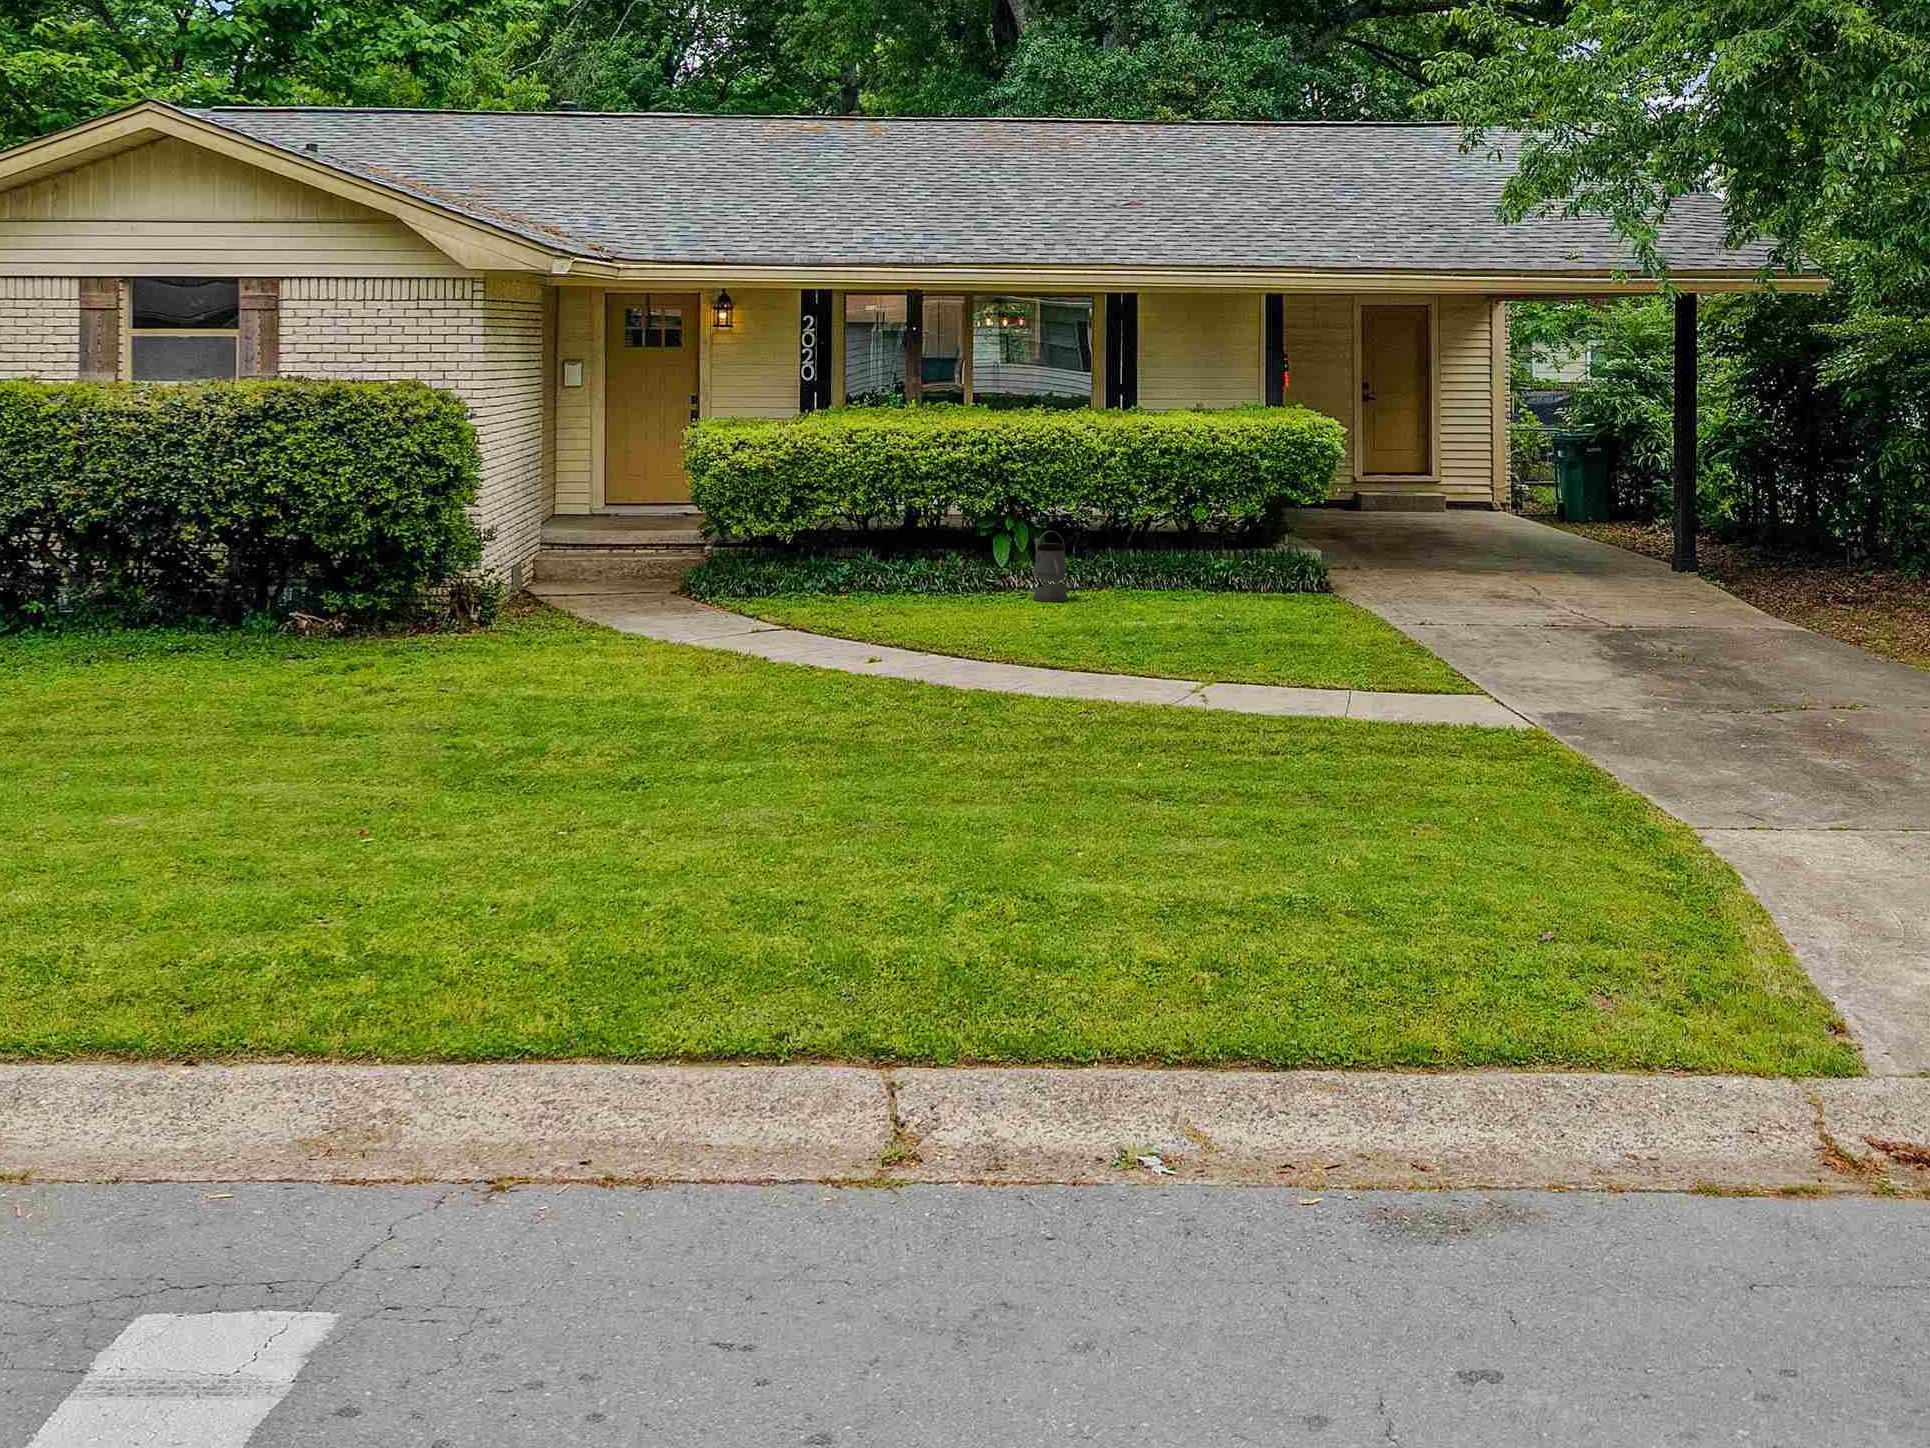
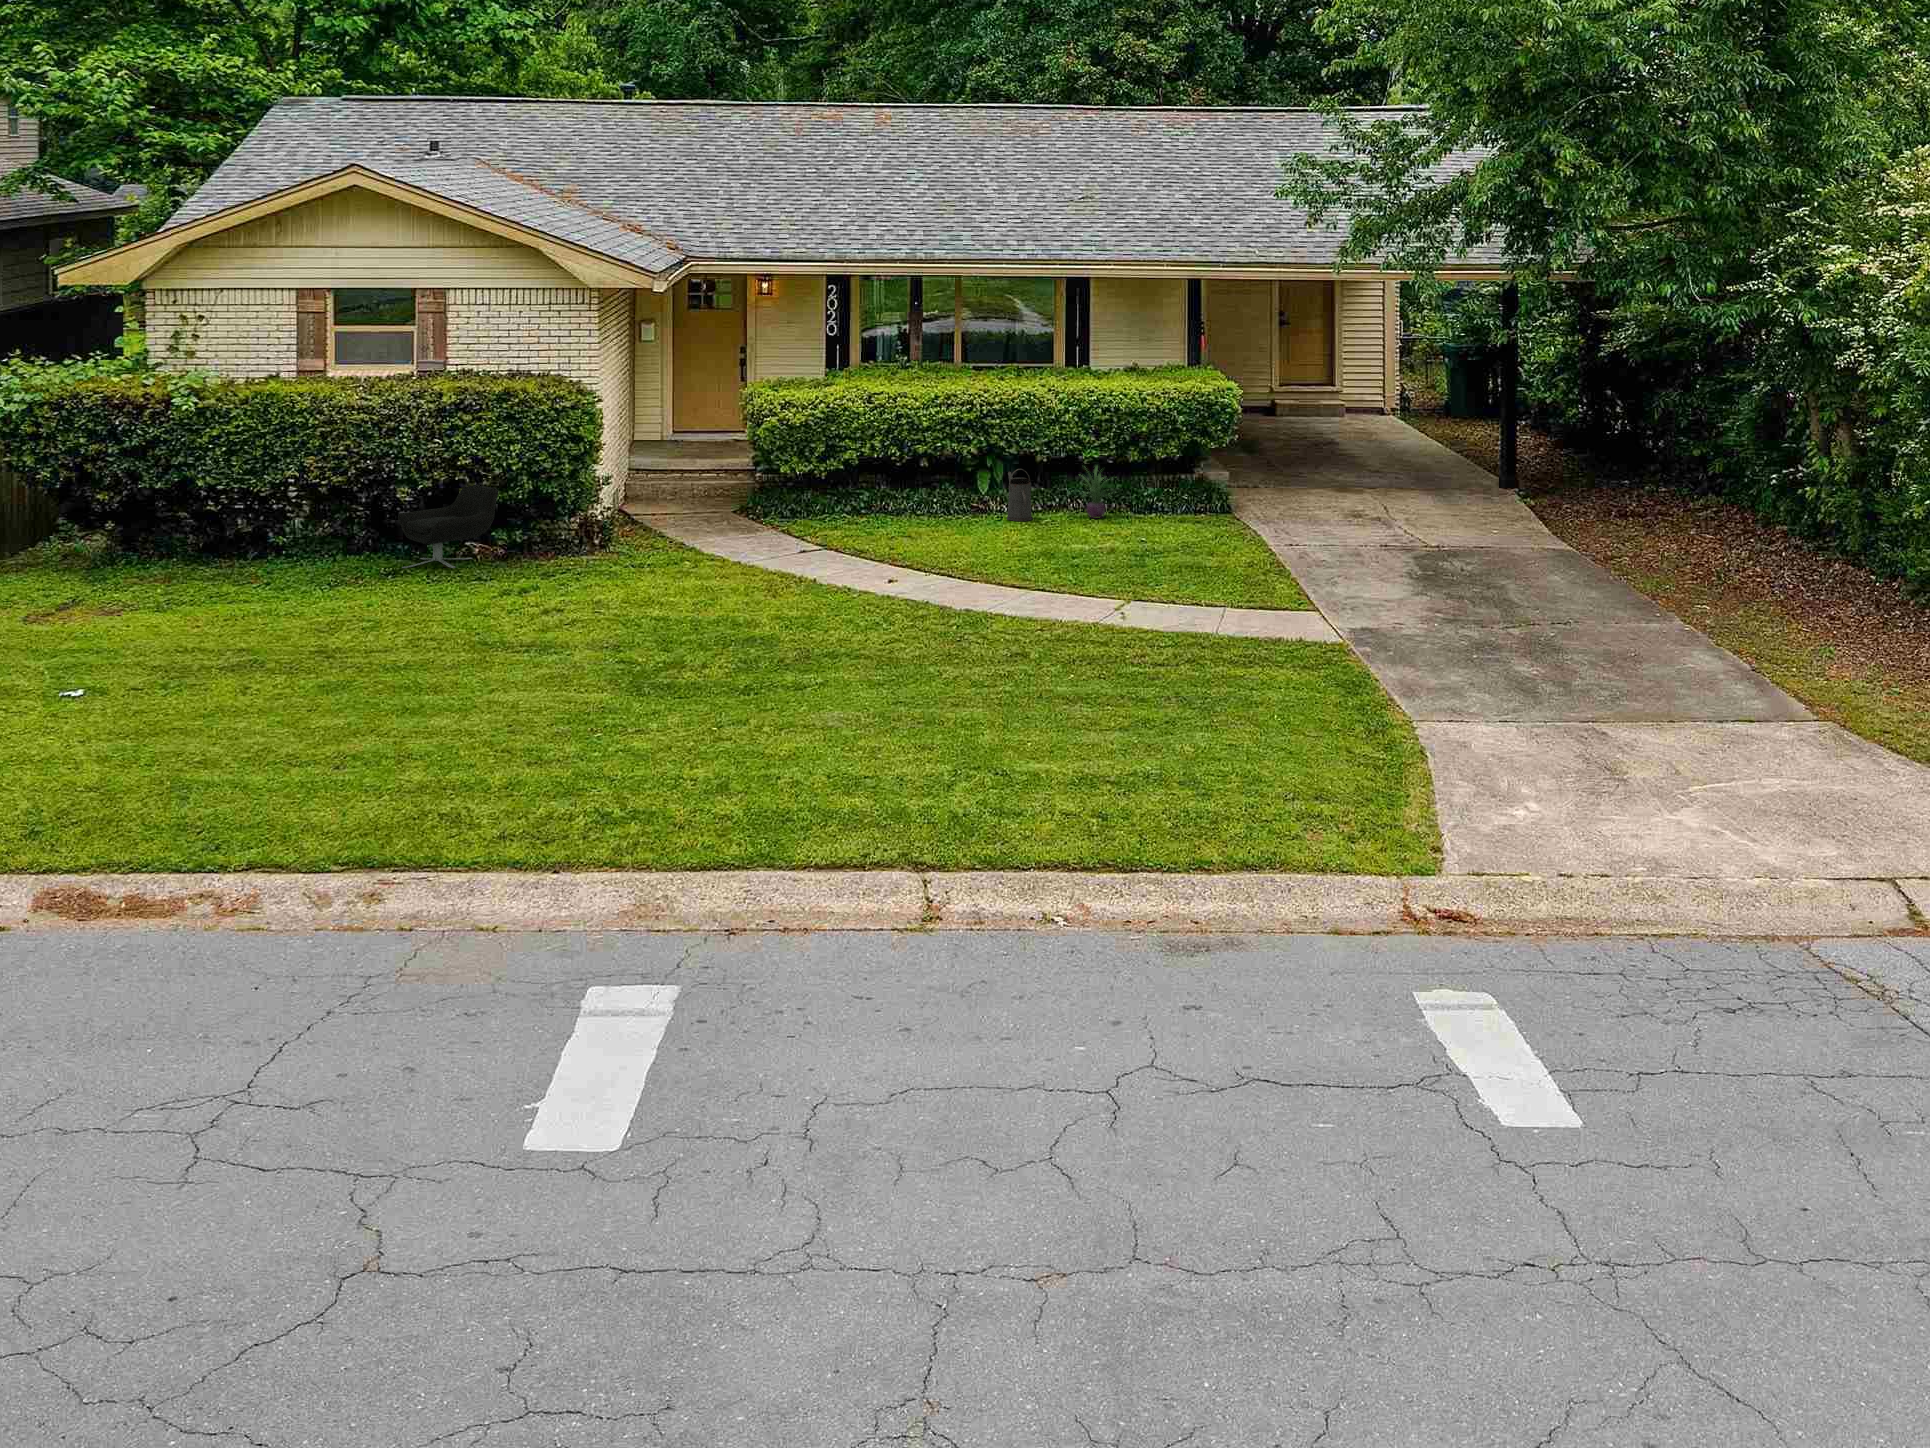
lounge chair: none [180,528,324,641] -> present [398,485,498,568]
decorative plant: none [1113,528,1191,600] -> present [1085,466,1105,518]

